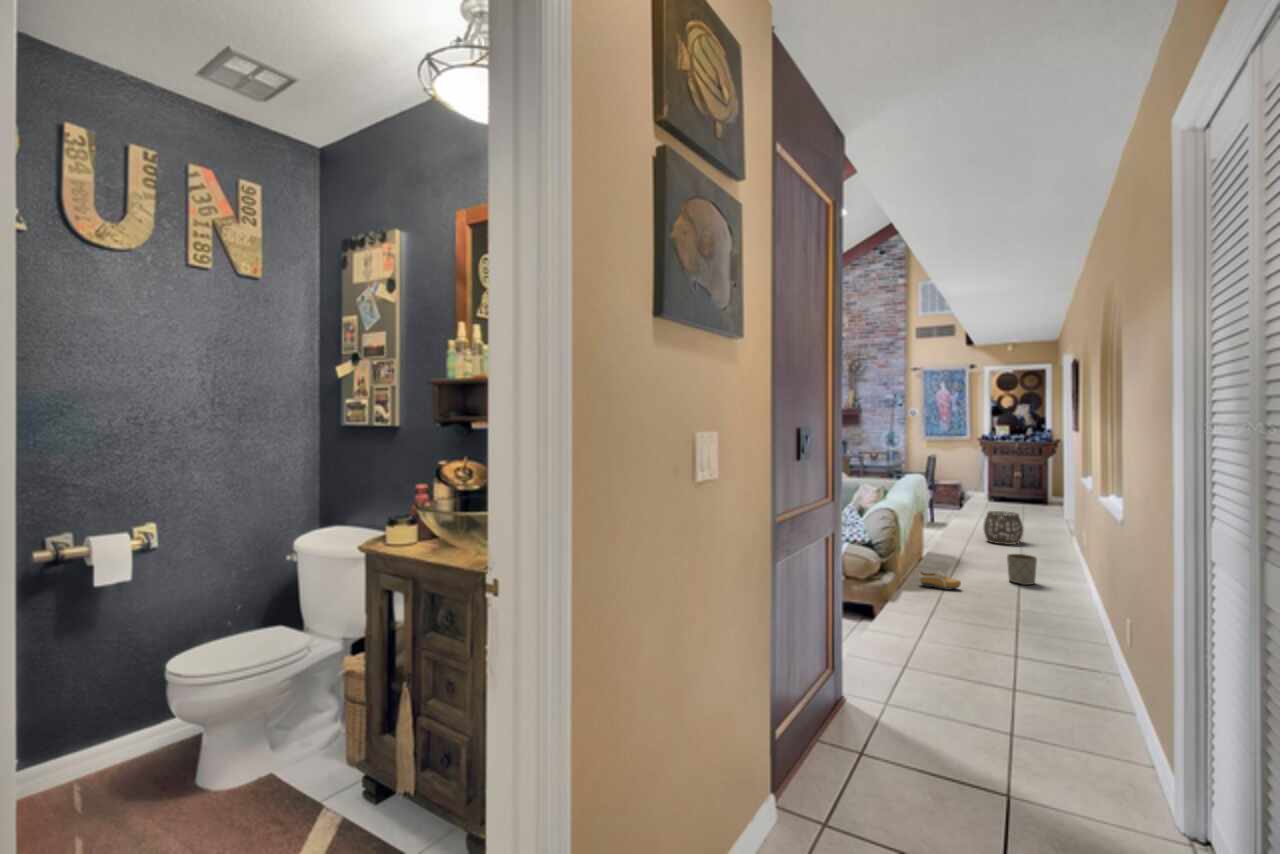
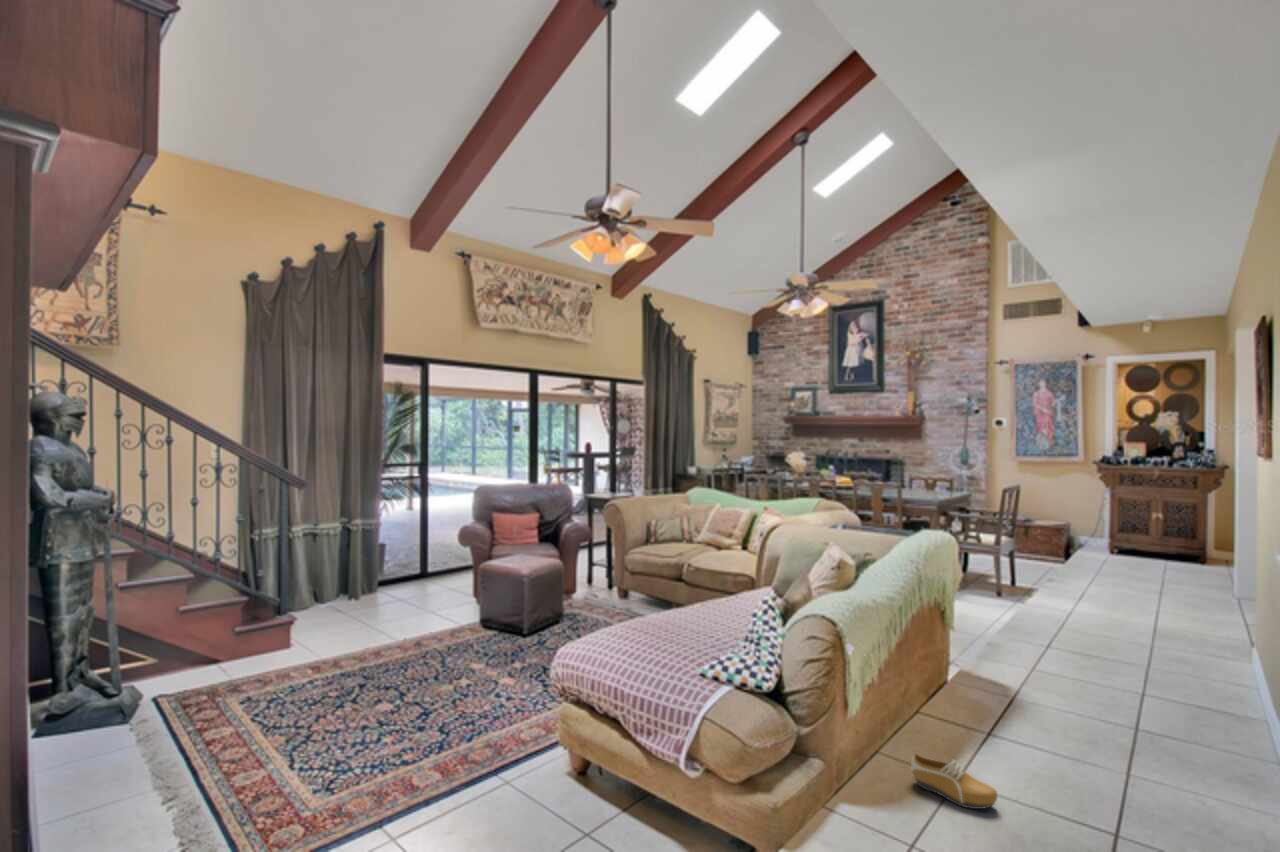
woven basket: present [983,511,1023,545] -> none [1082,596,1159,662]
planter: present [1007,554,1037,585] -> none [1110,727,1179,807]

